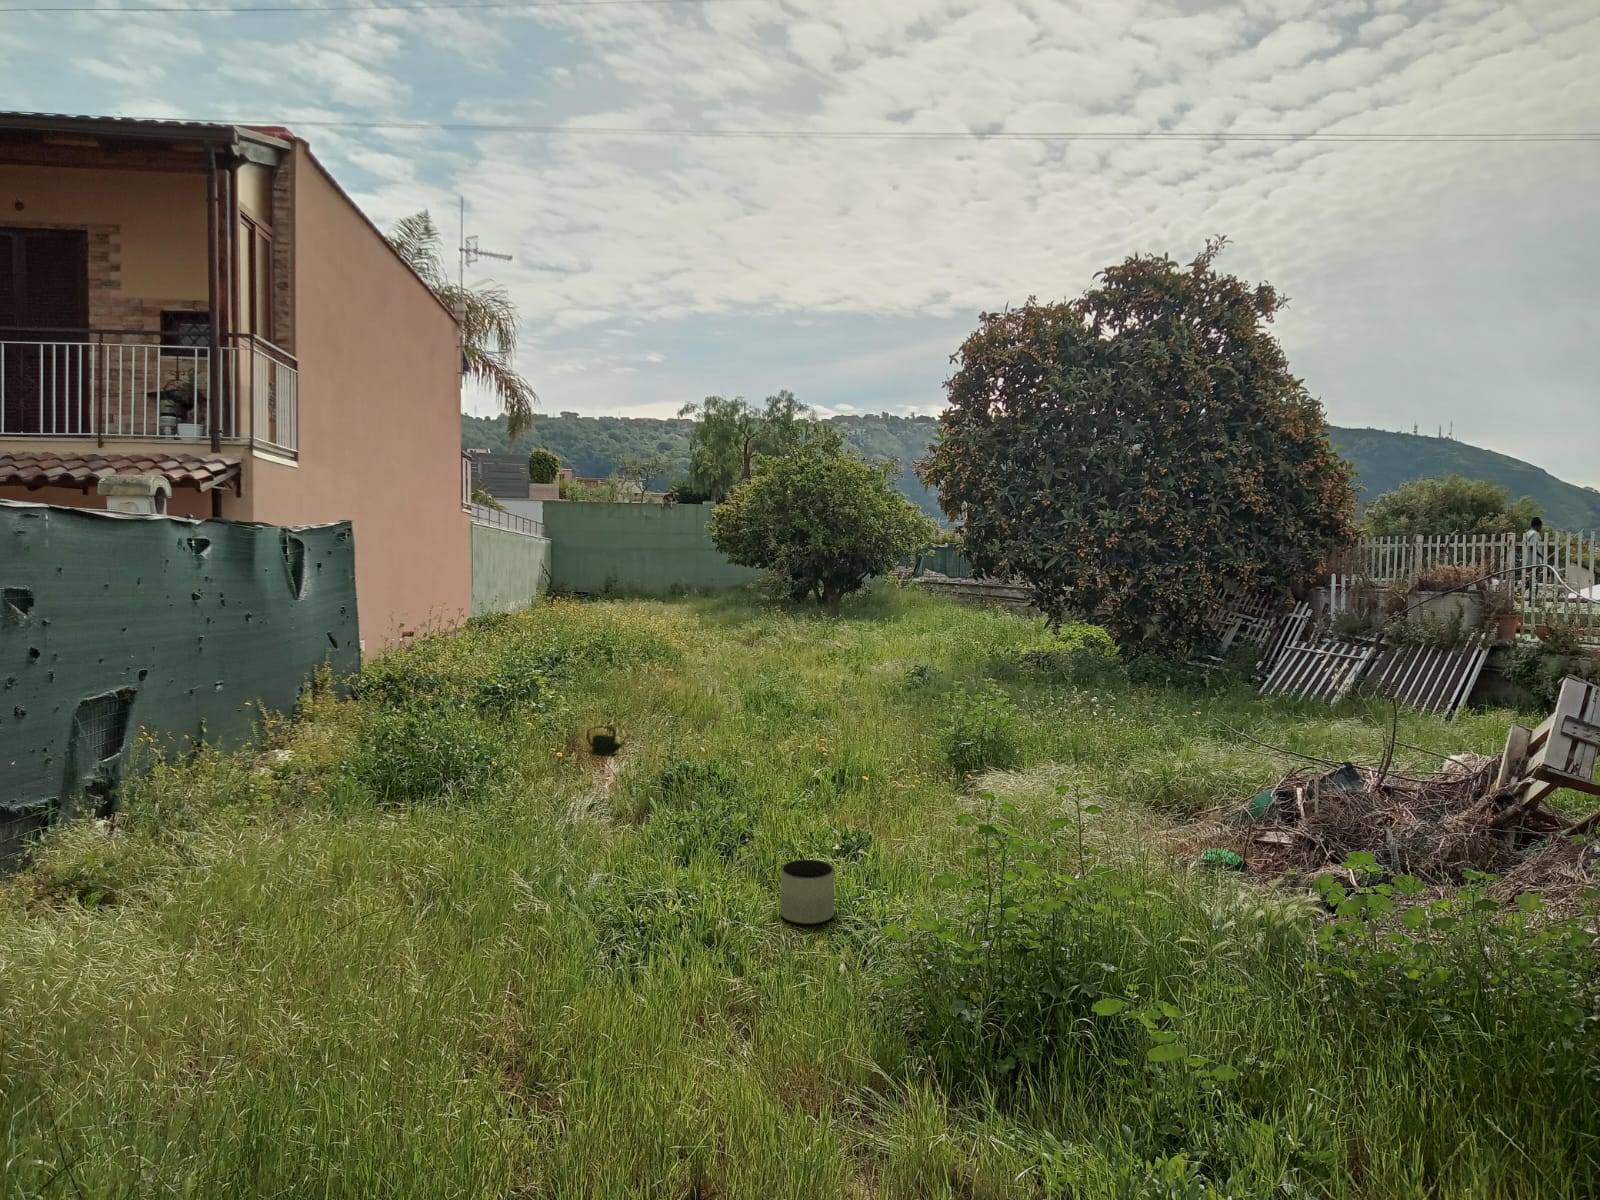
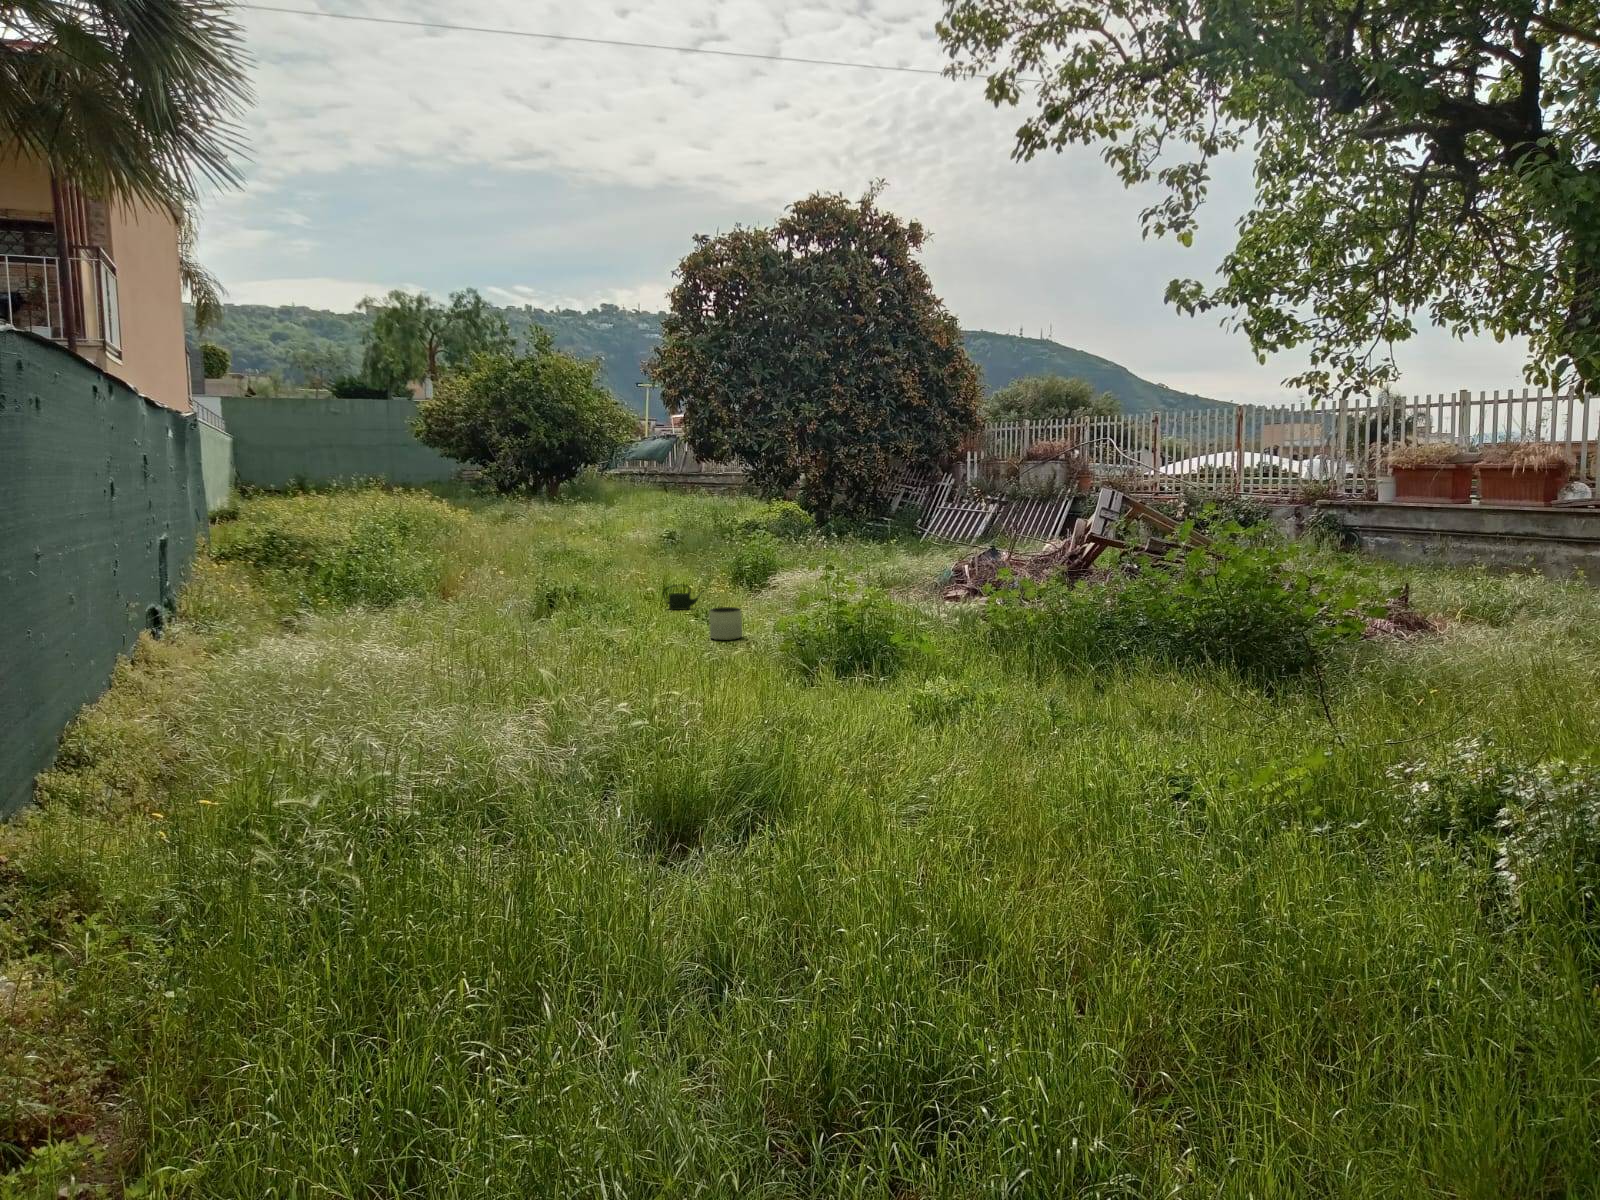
watering can: present [587,726,629,755] -> present [663,585,702,610]

